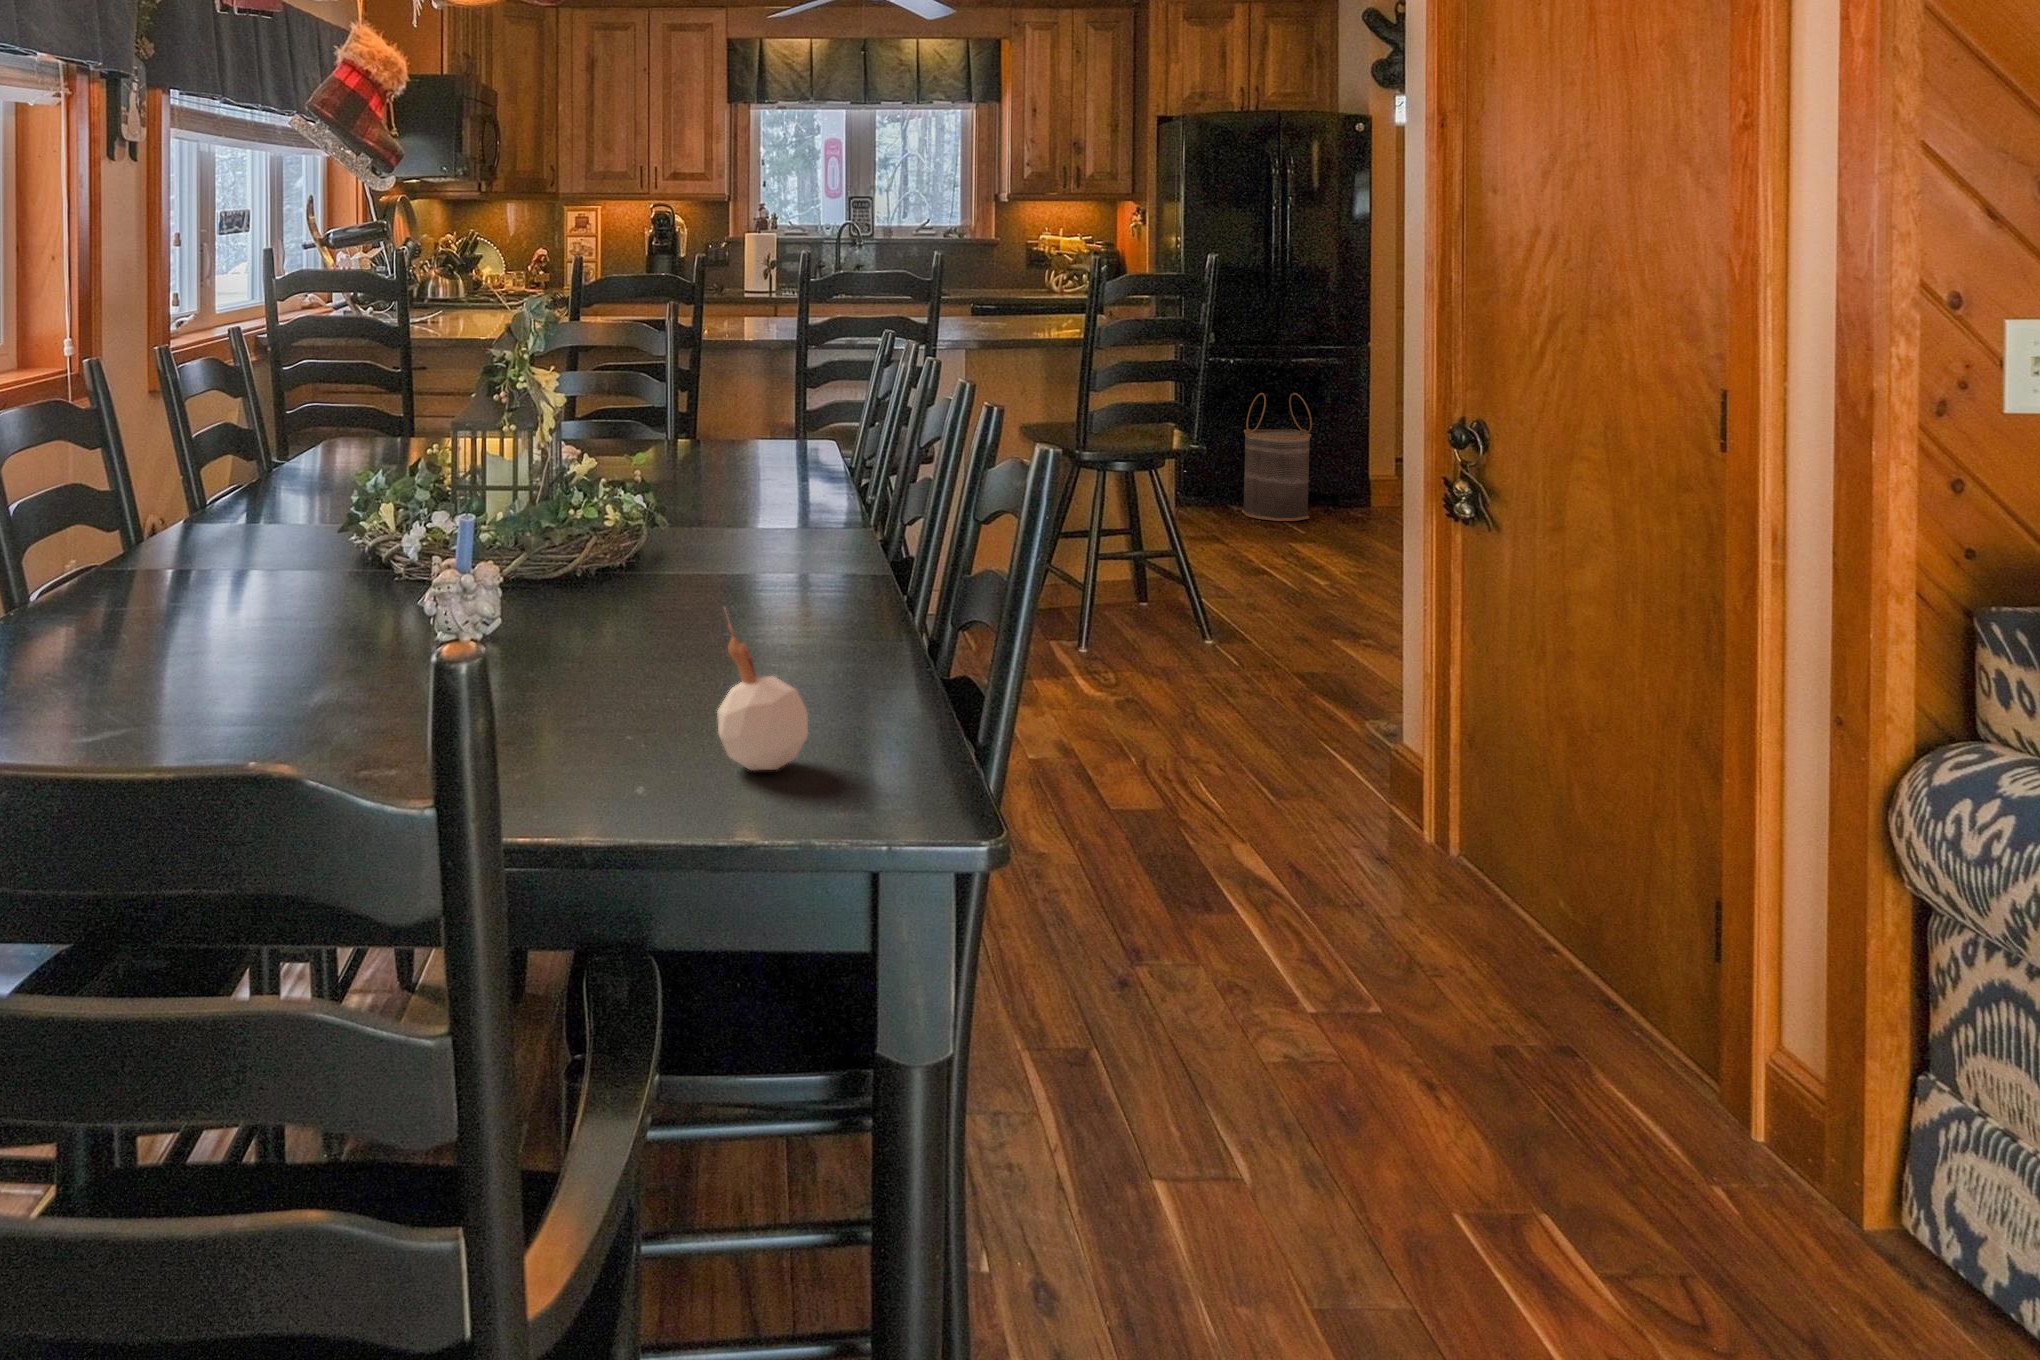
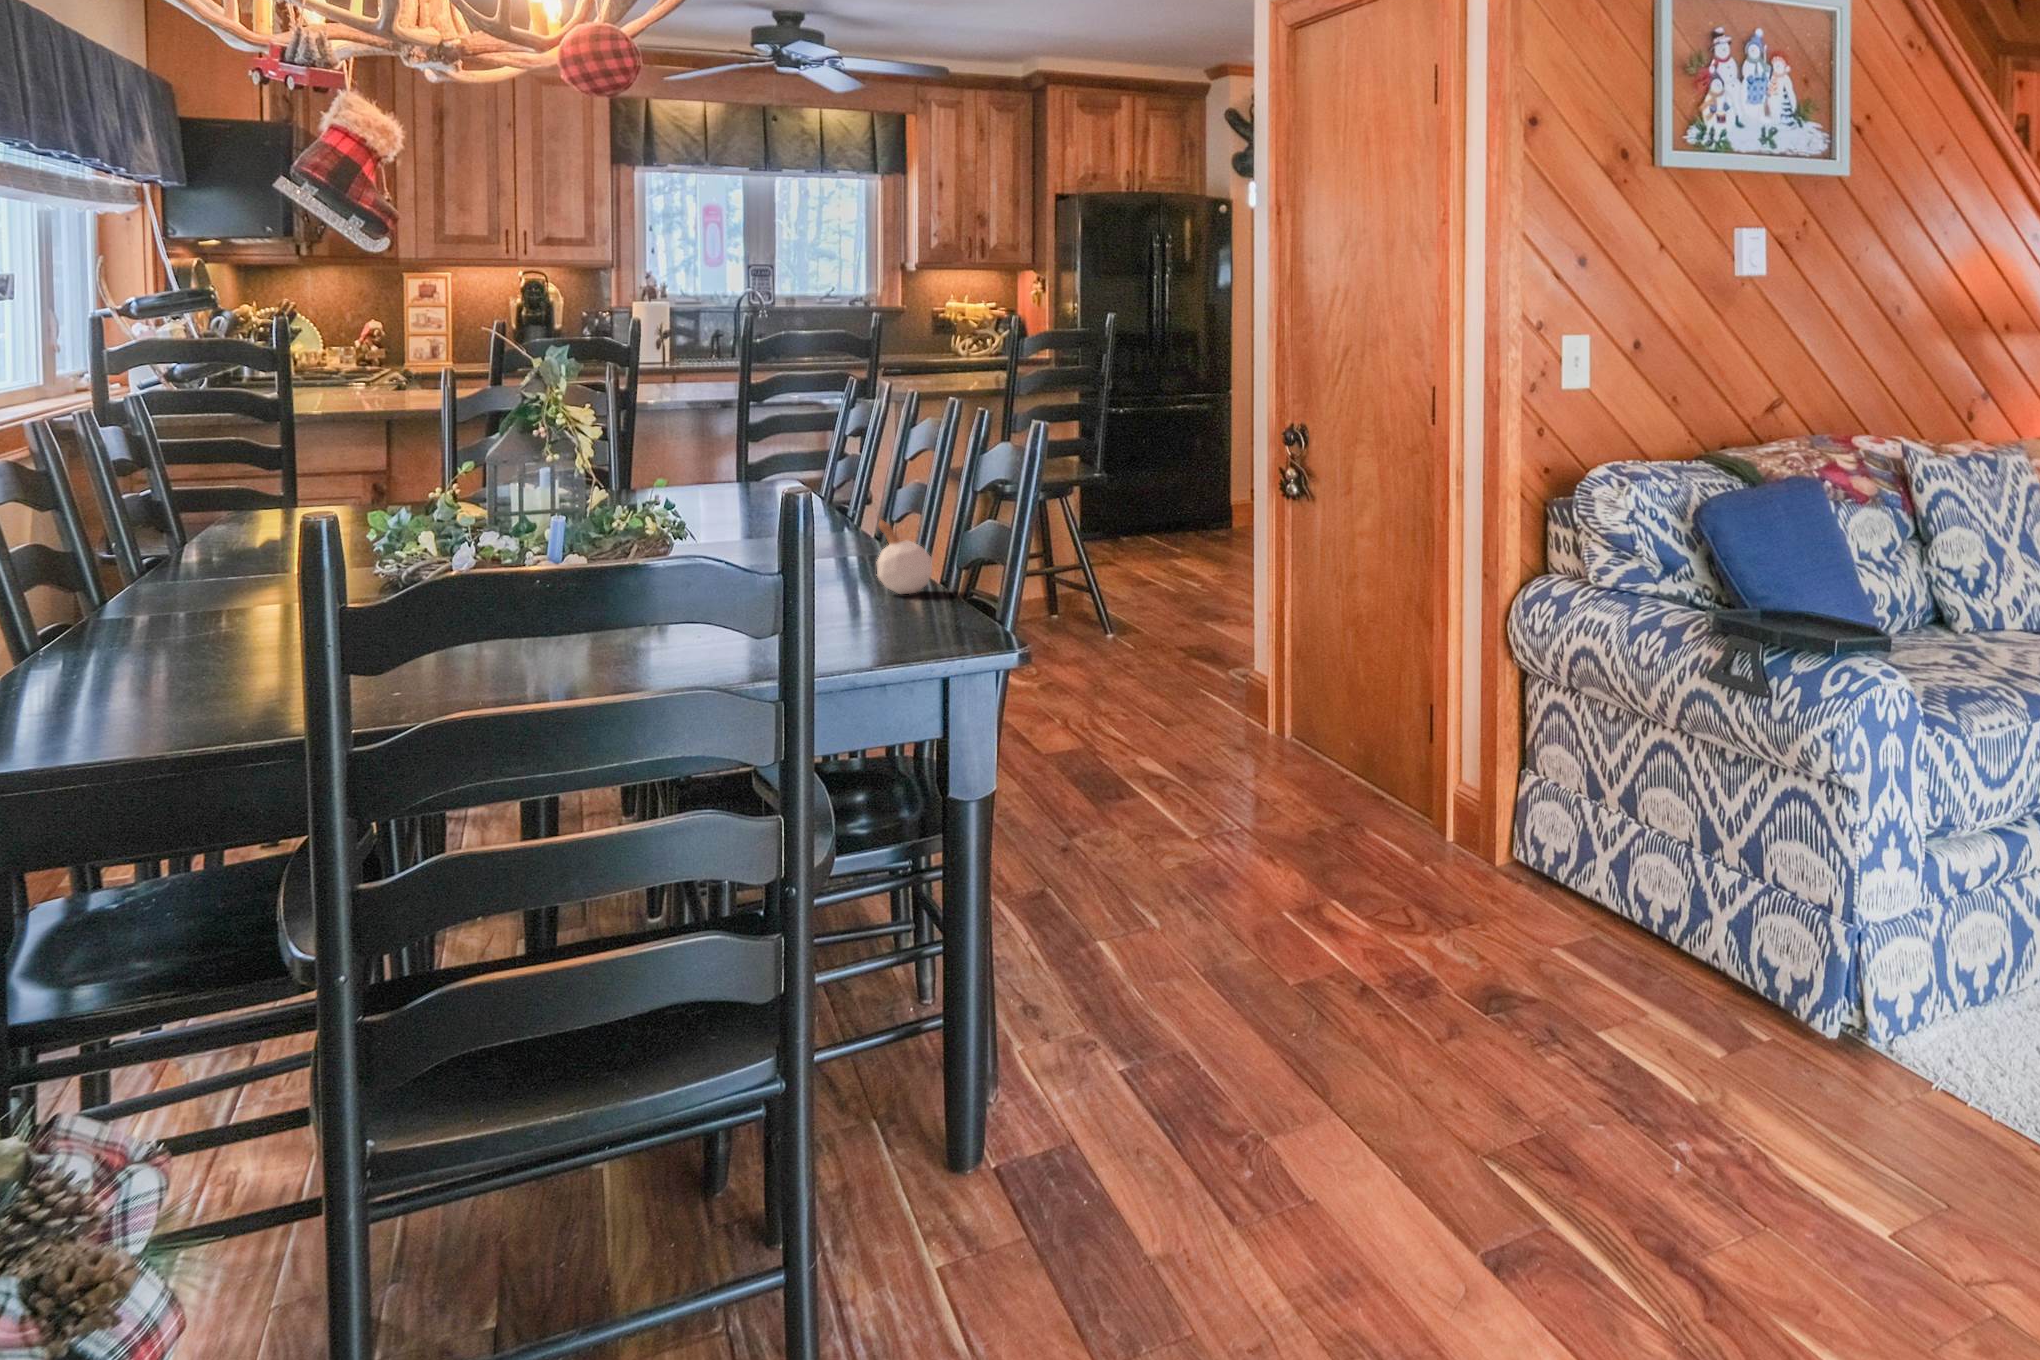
basket: present [1242,393,1312,521] -> none [1148,446,1205,556]

